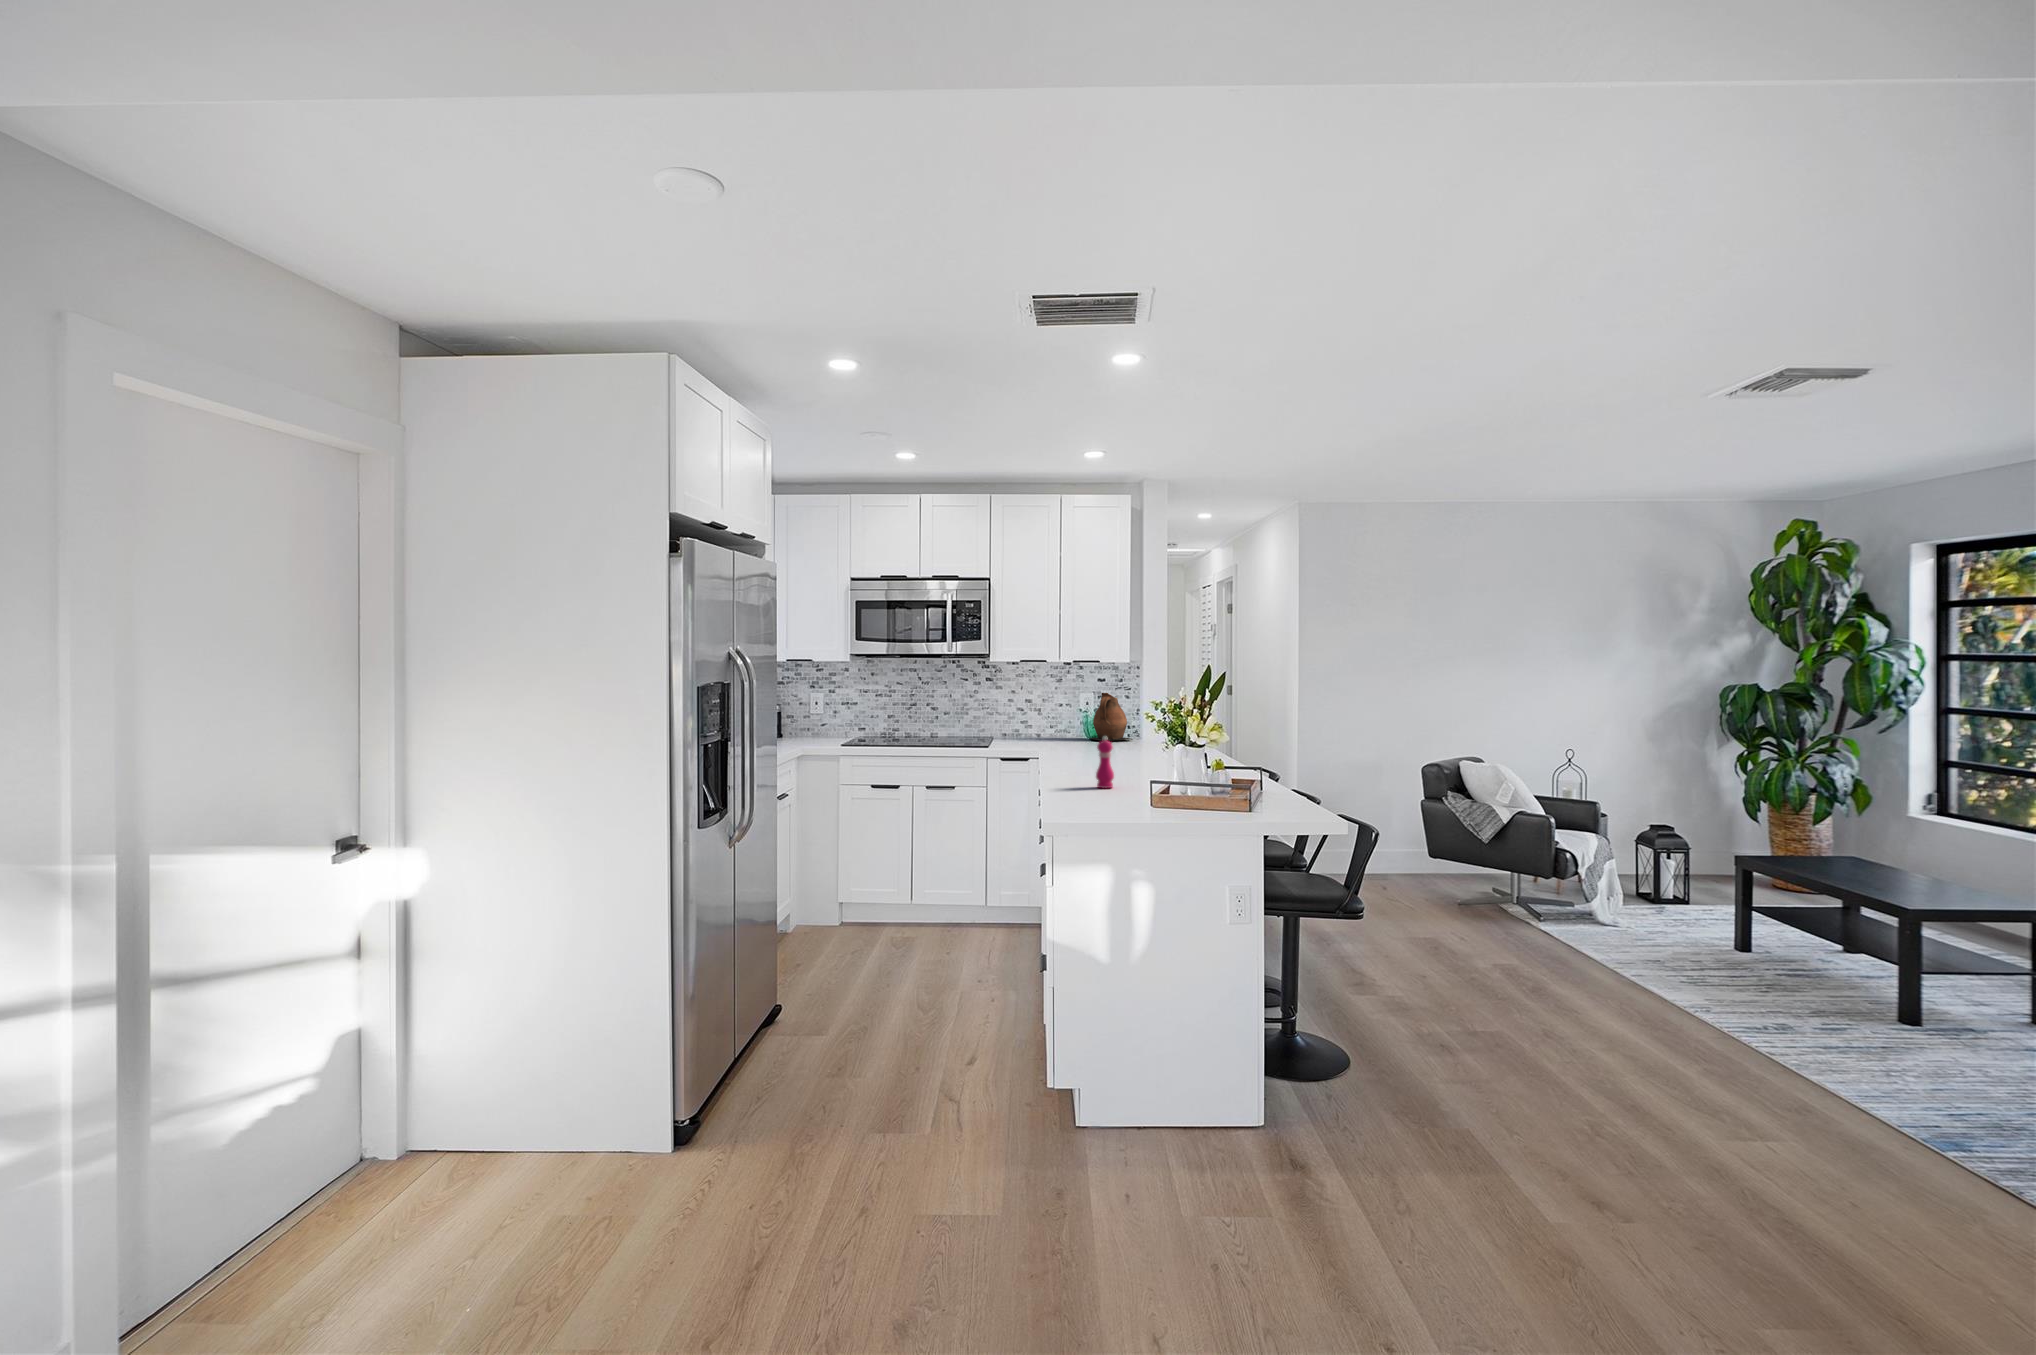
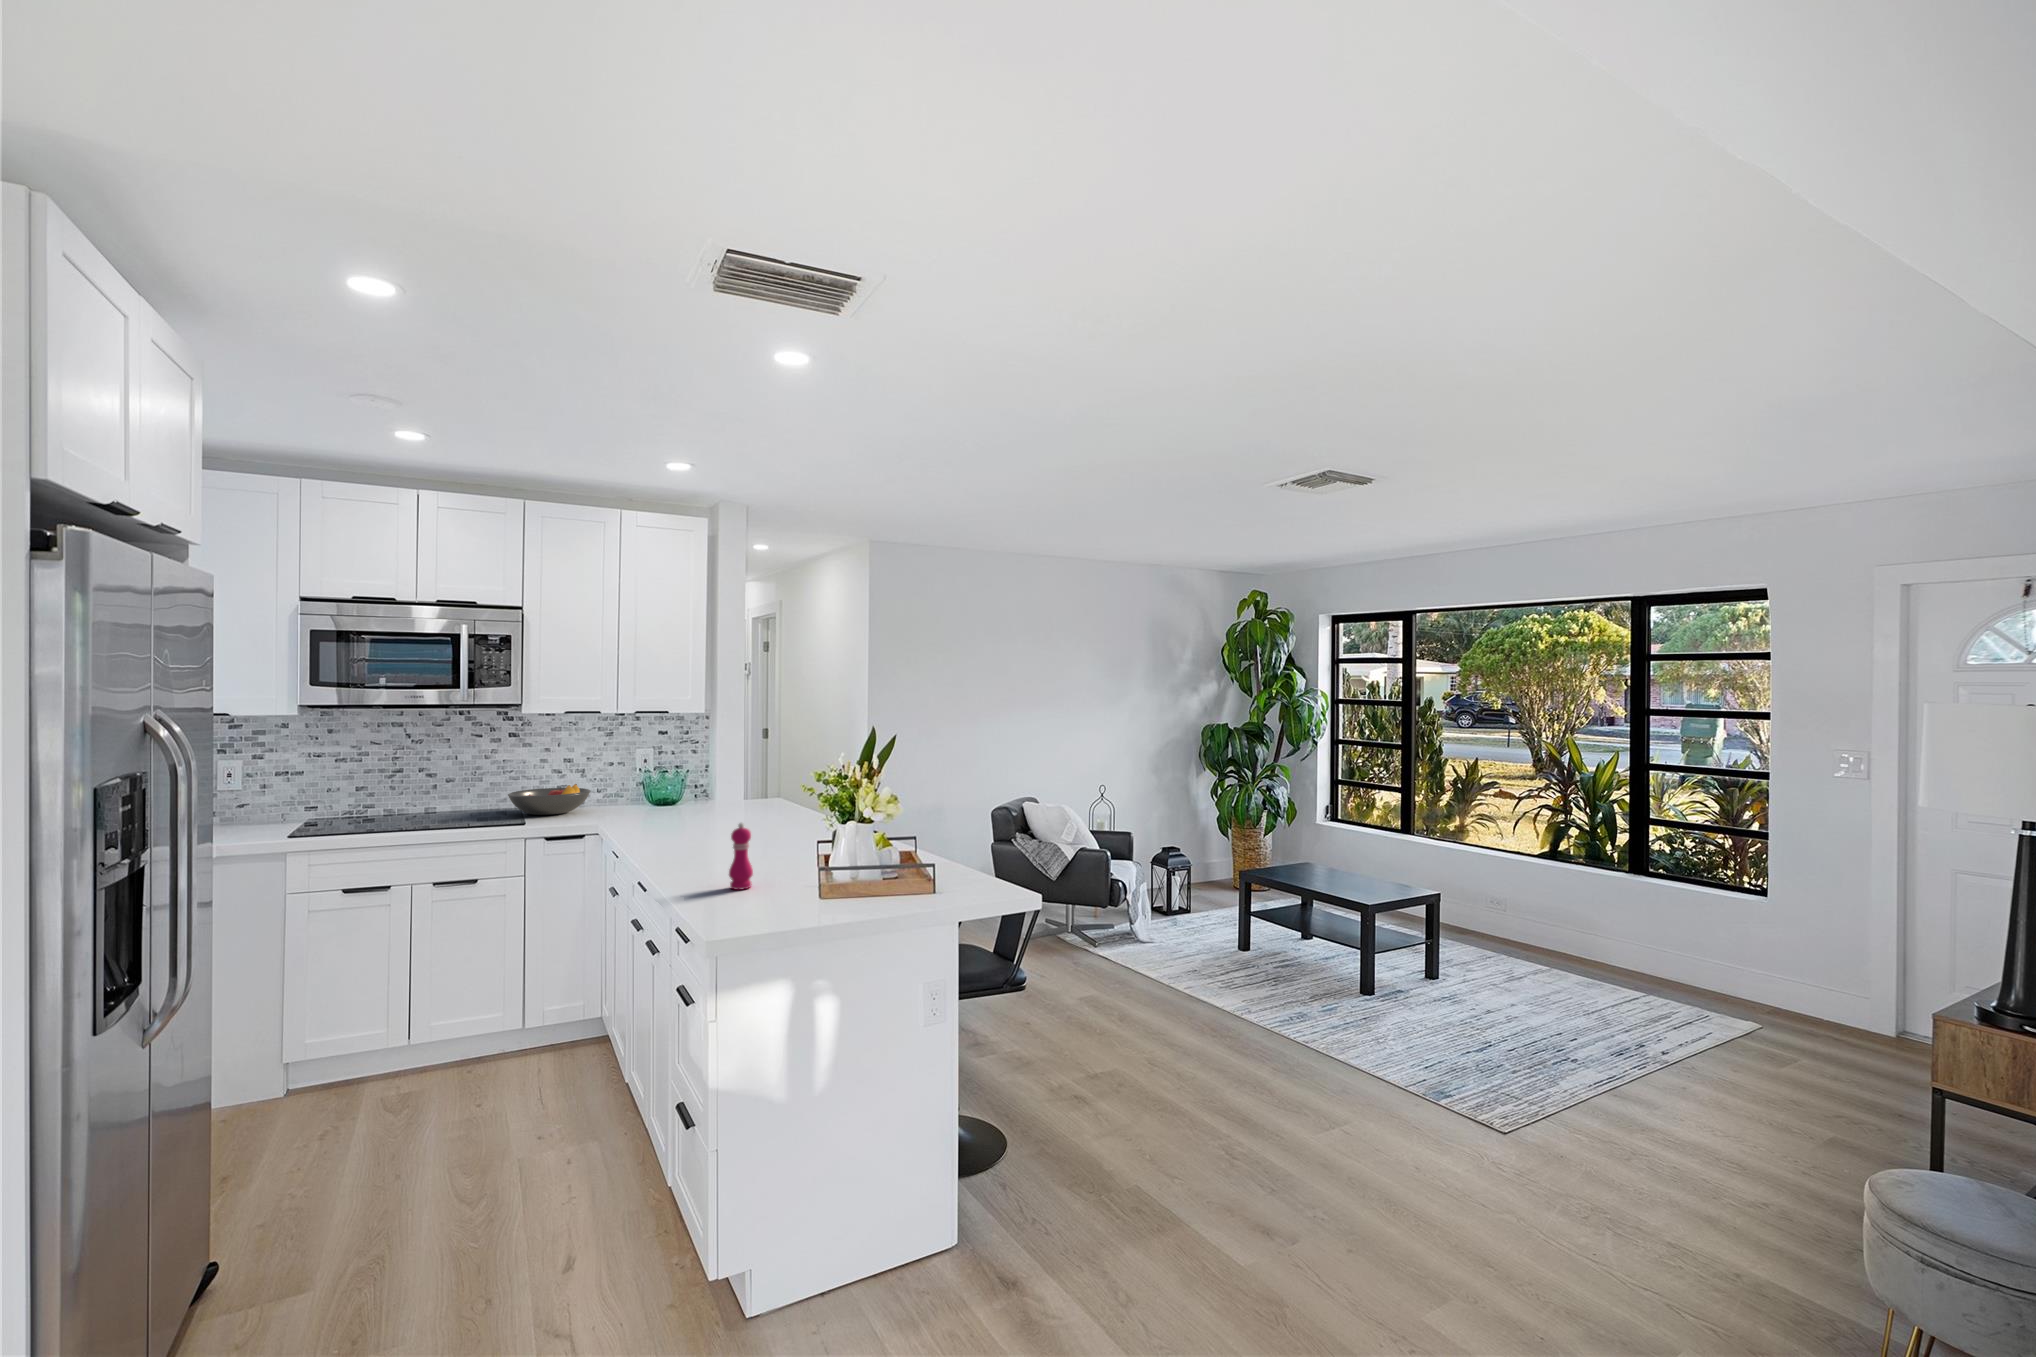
ceramic pitcher: present [1091,693,1132,741] -> none [651,750,708,806]
fruit bowl: none [981,719,1041,741] -> present [508,784,591,815]

